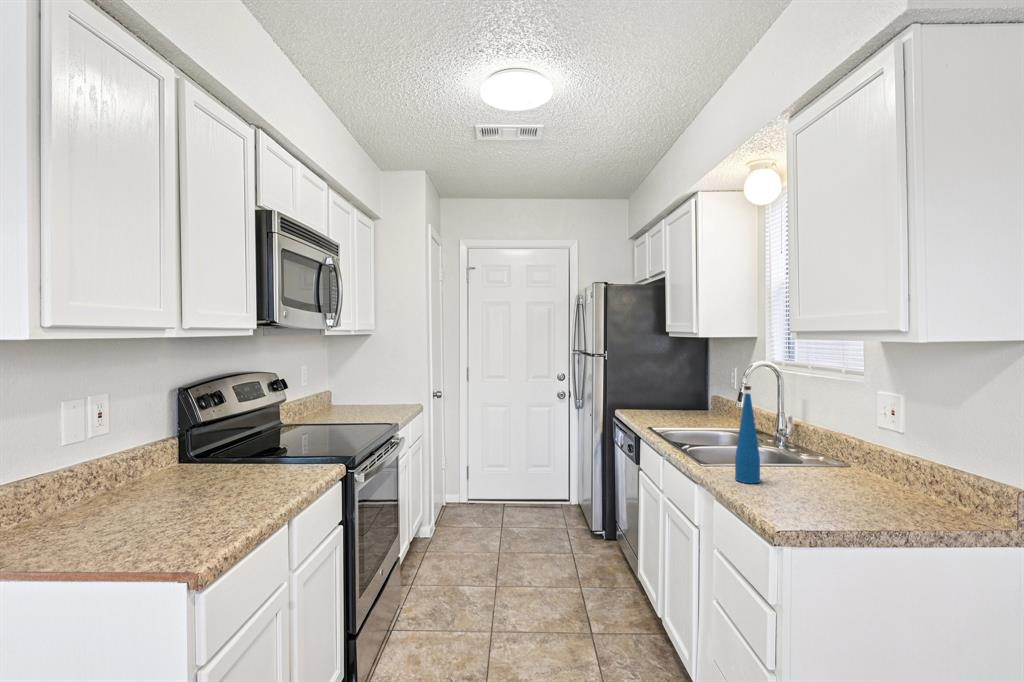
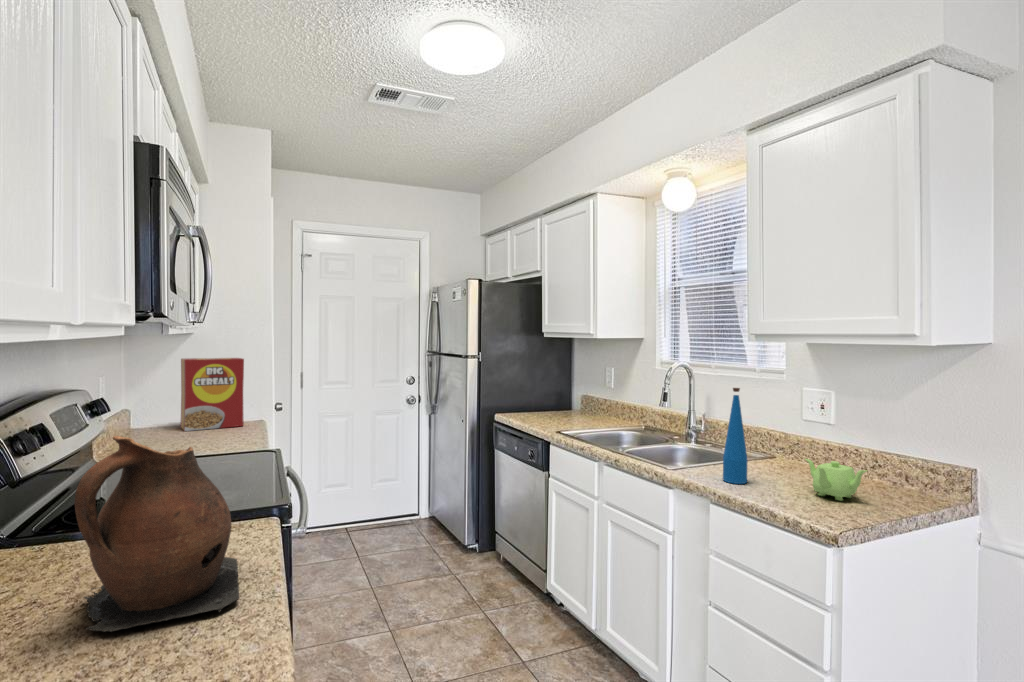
cereal box: none [362,356,402,410] -> present [181,358,244,431]
ceramic pitcher: none [196,396,295,499] -> present [75,436,239,632]
teapot: none [805,463,863,508] -> present [805,459,866,501]

